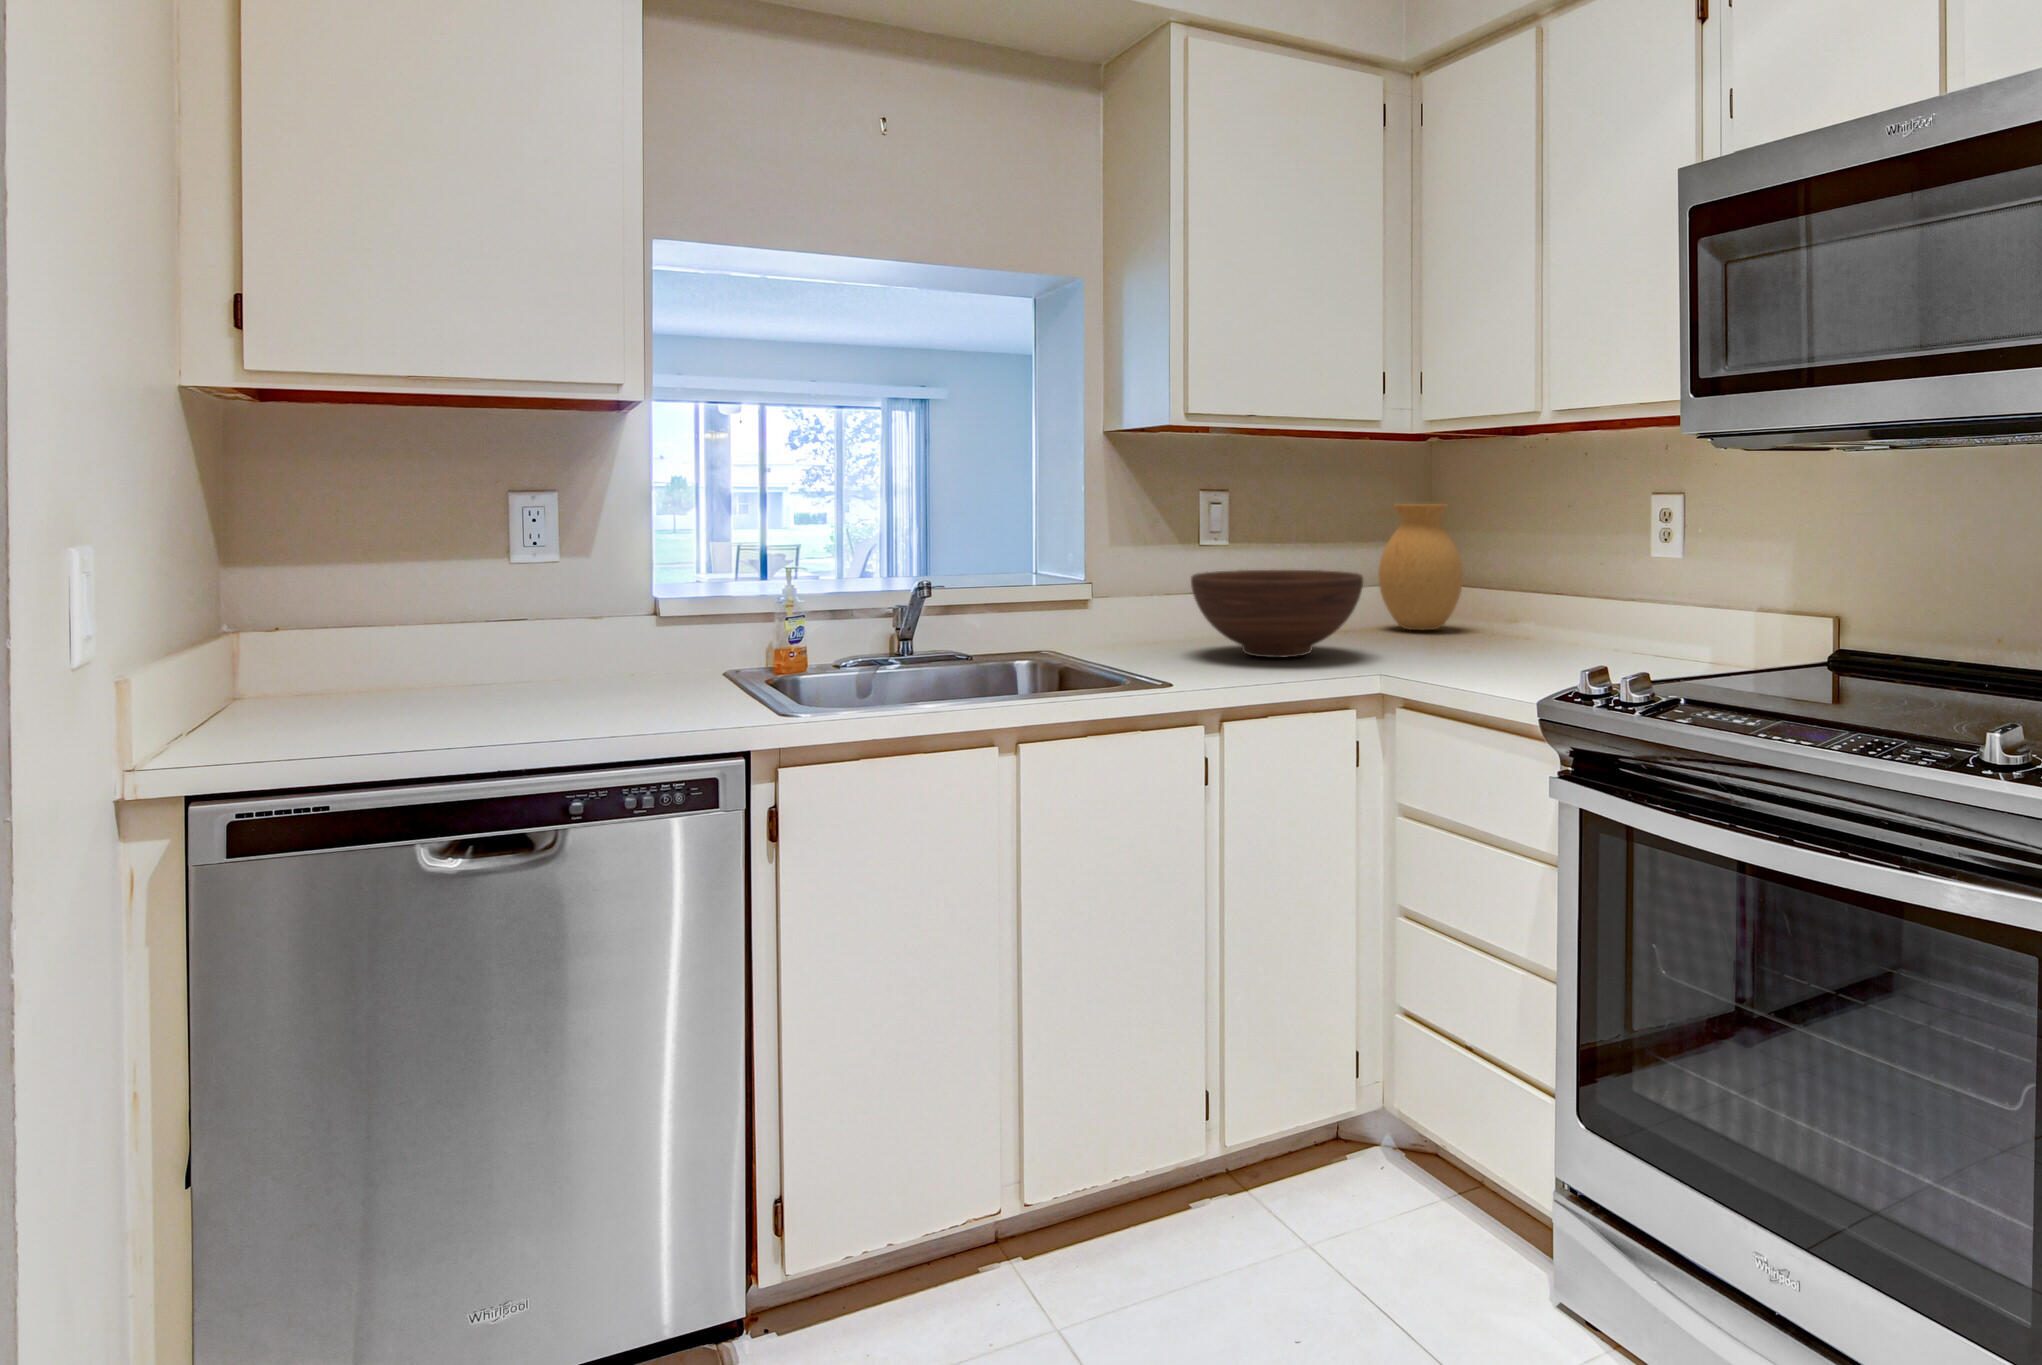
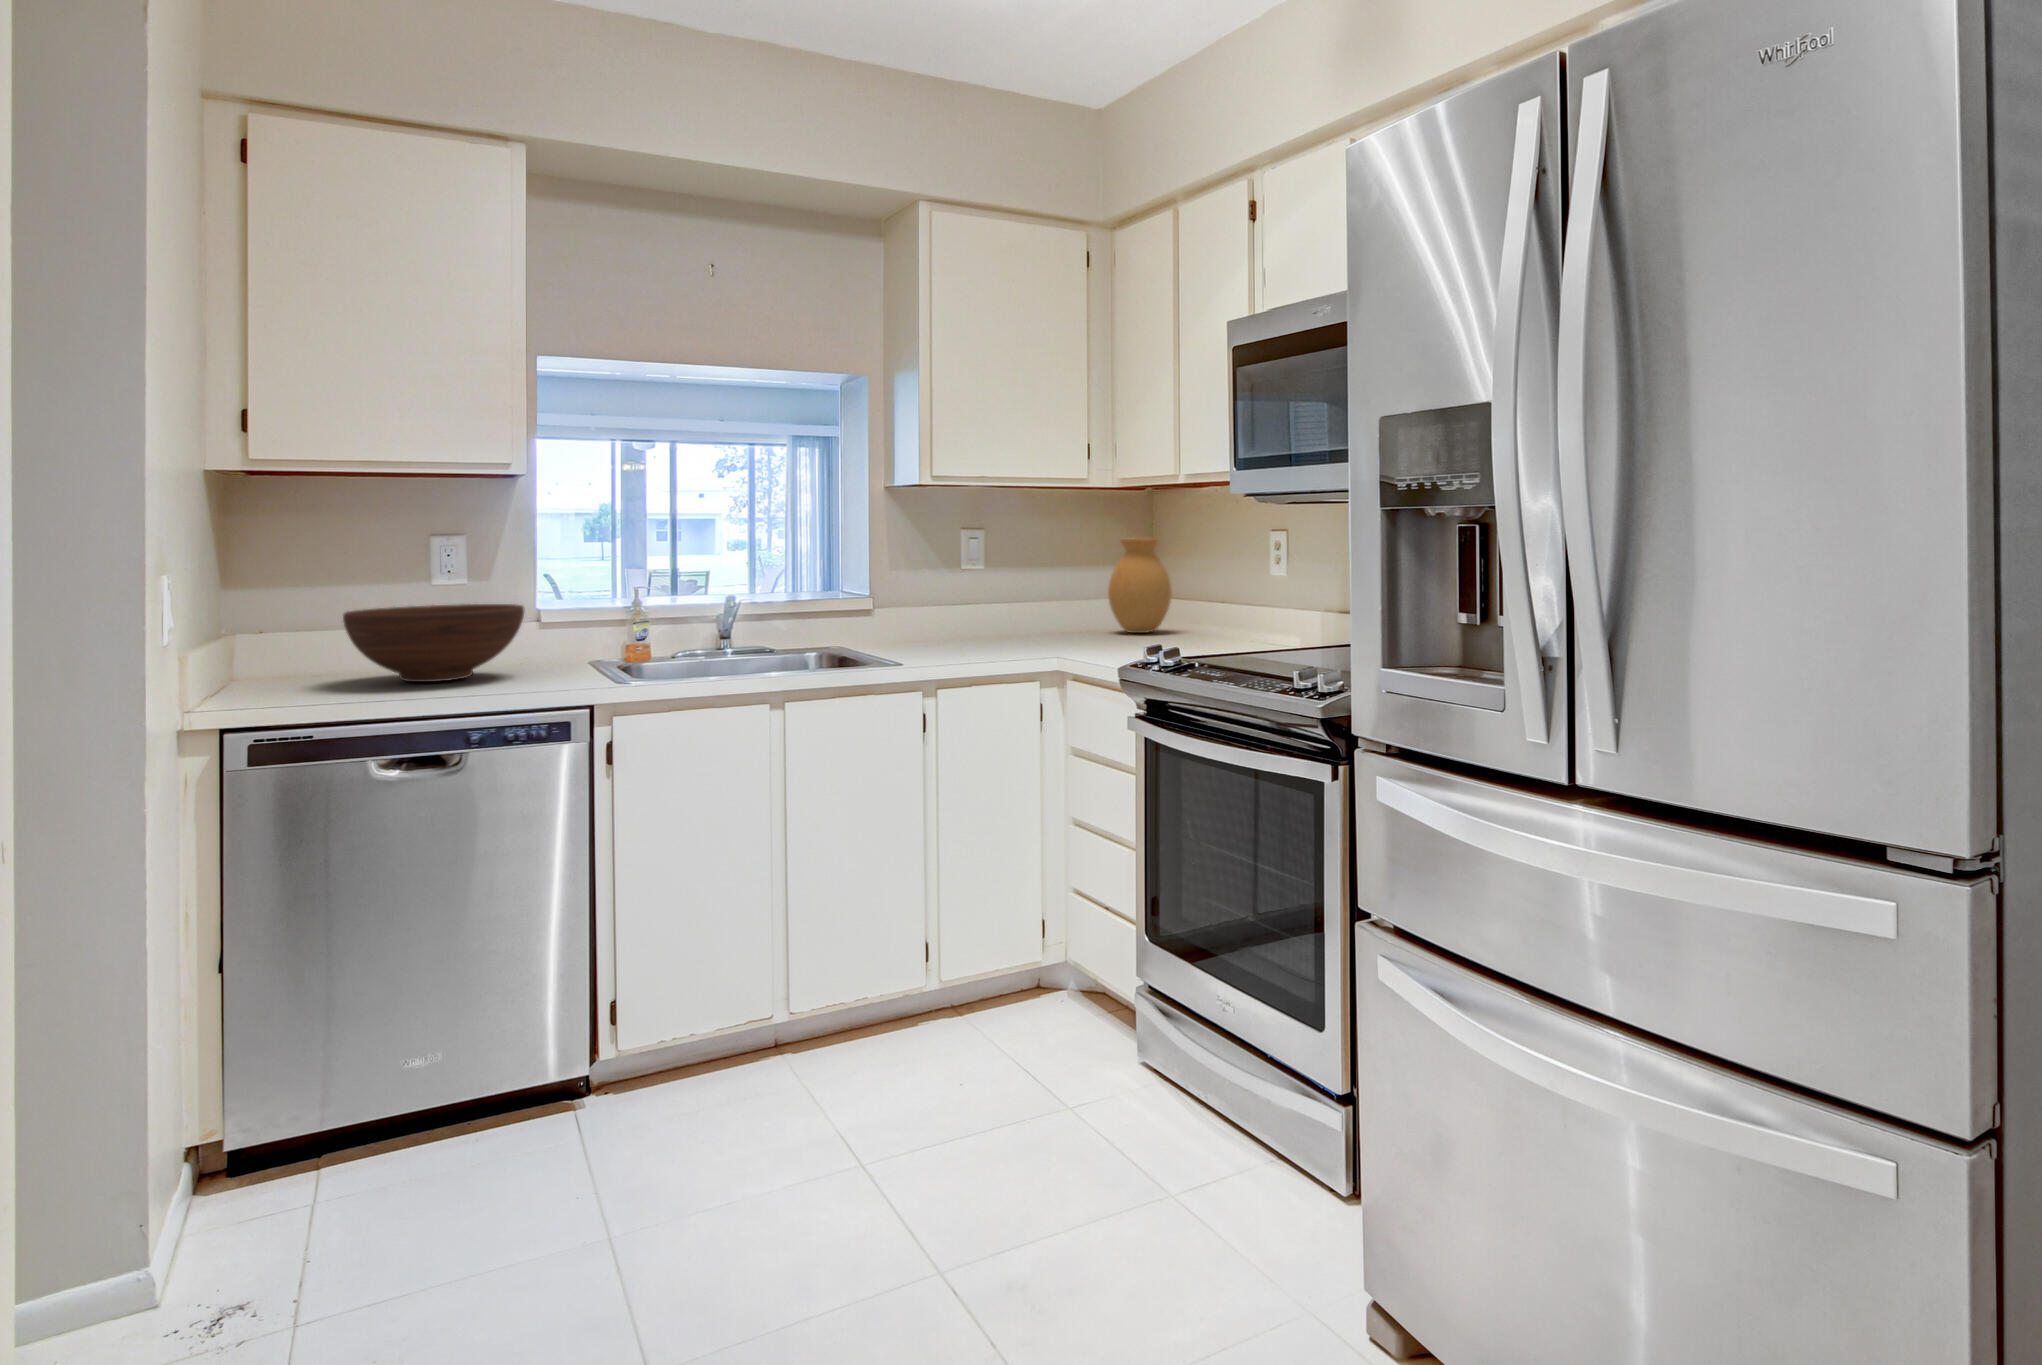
fruit bowl: present [1191,570,1363,658] -> present [343,604,524,682]

